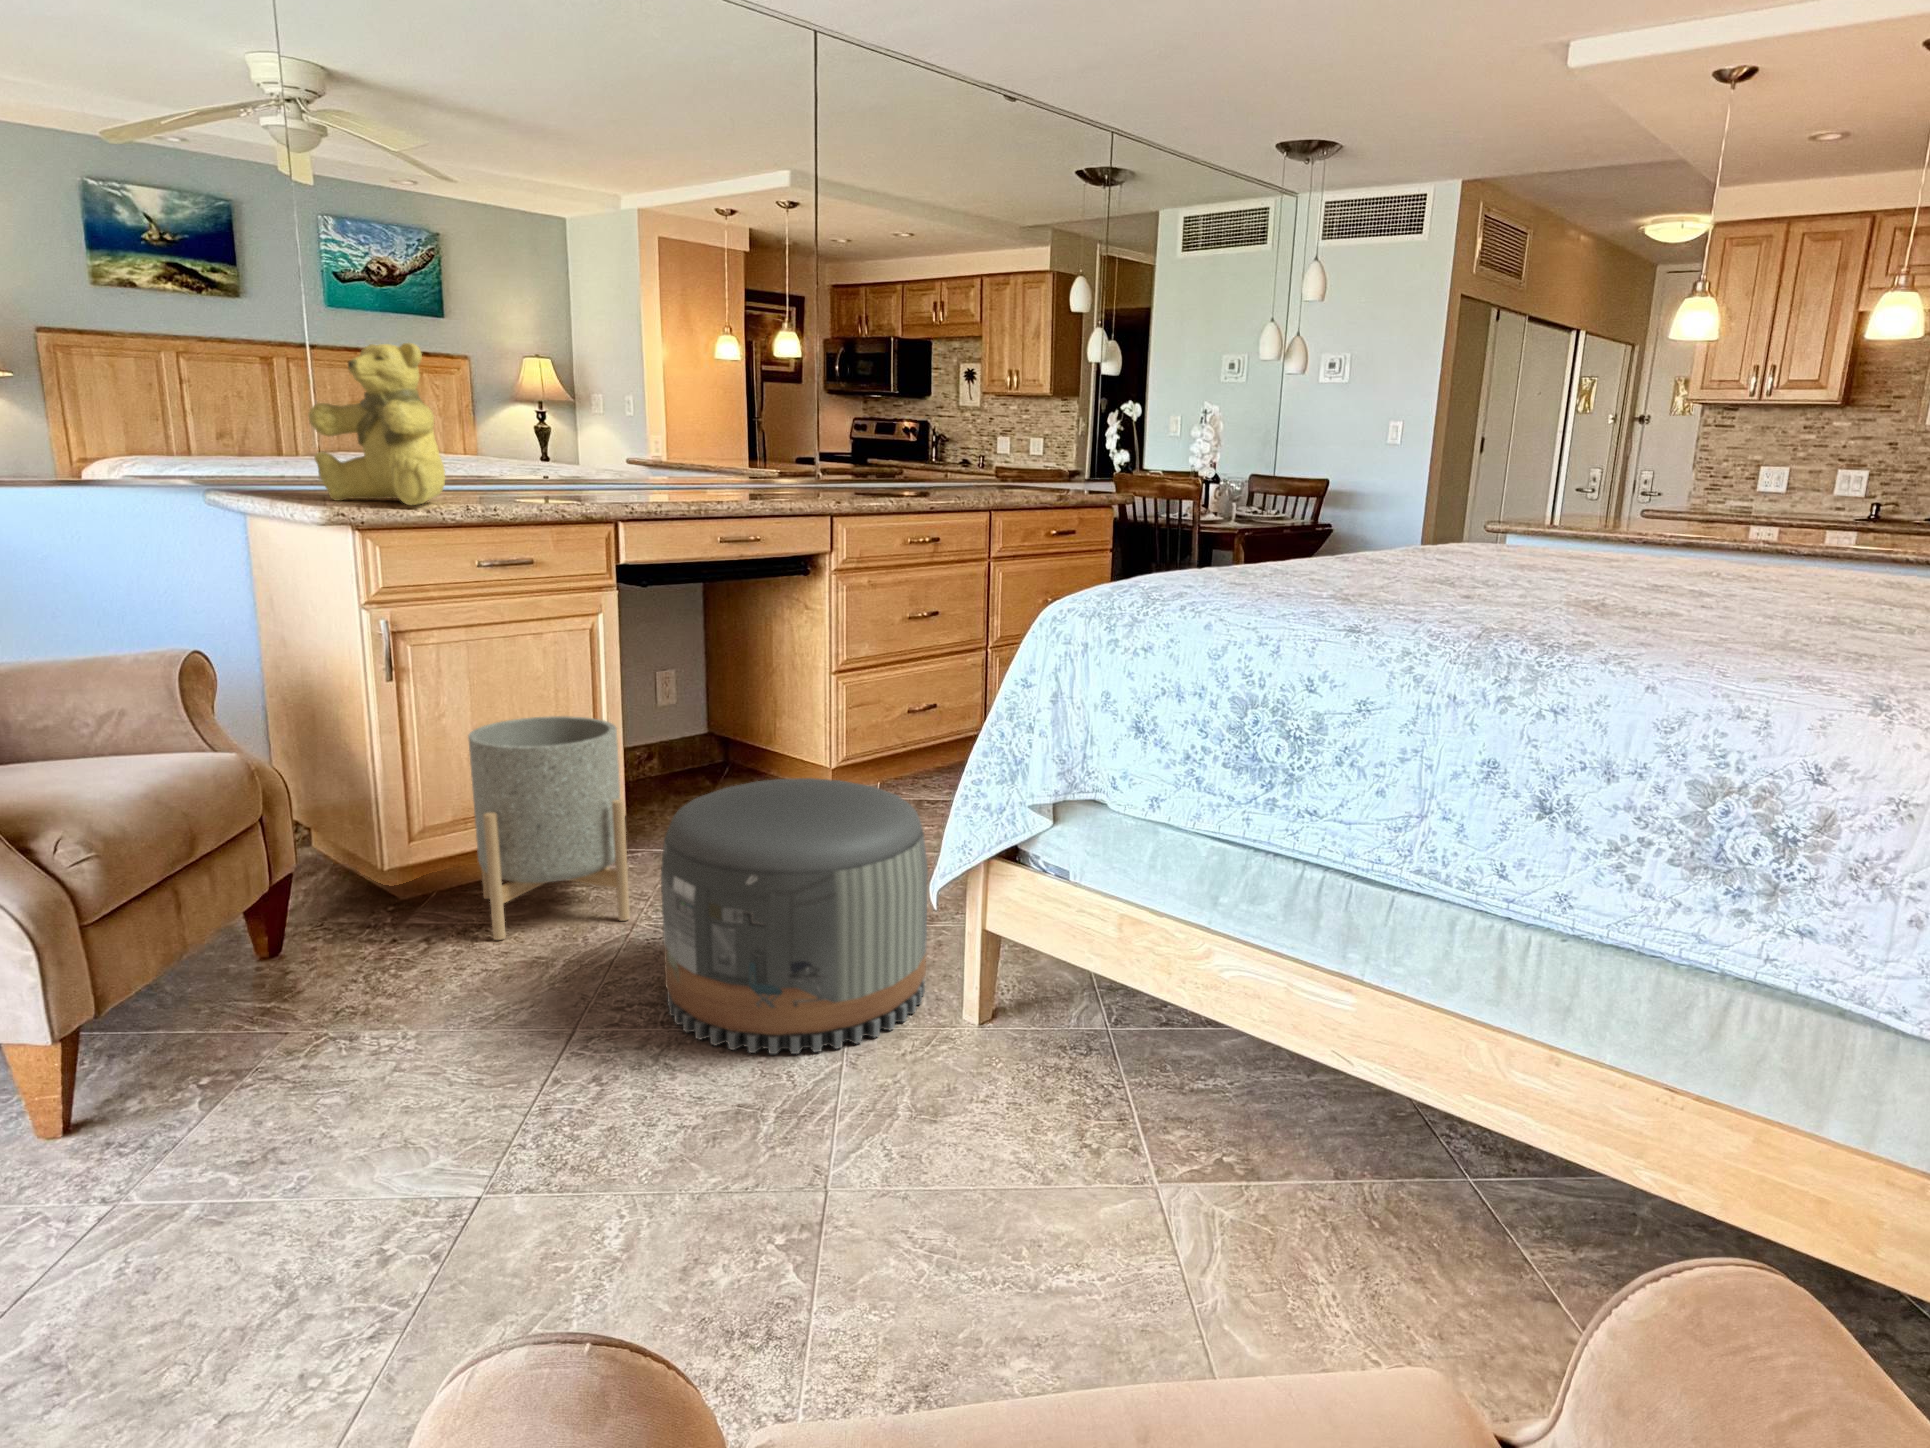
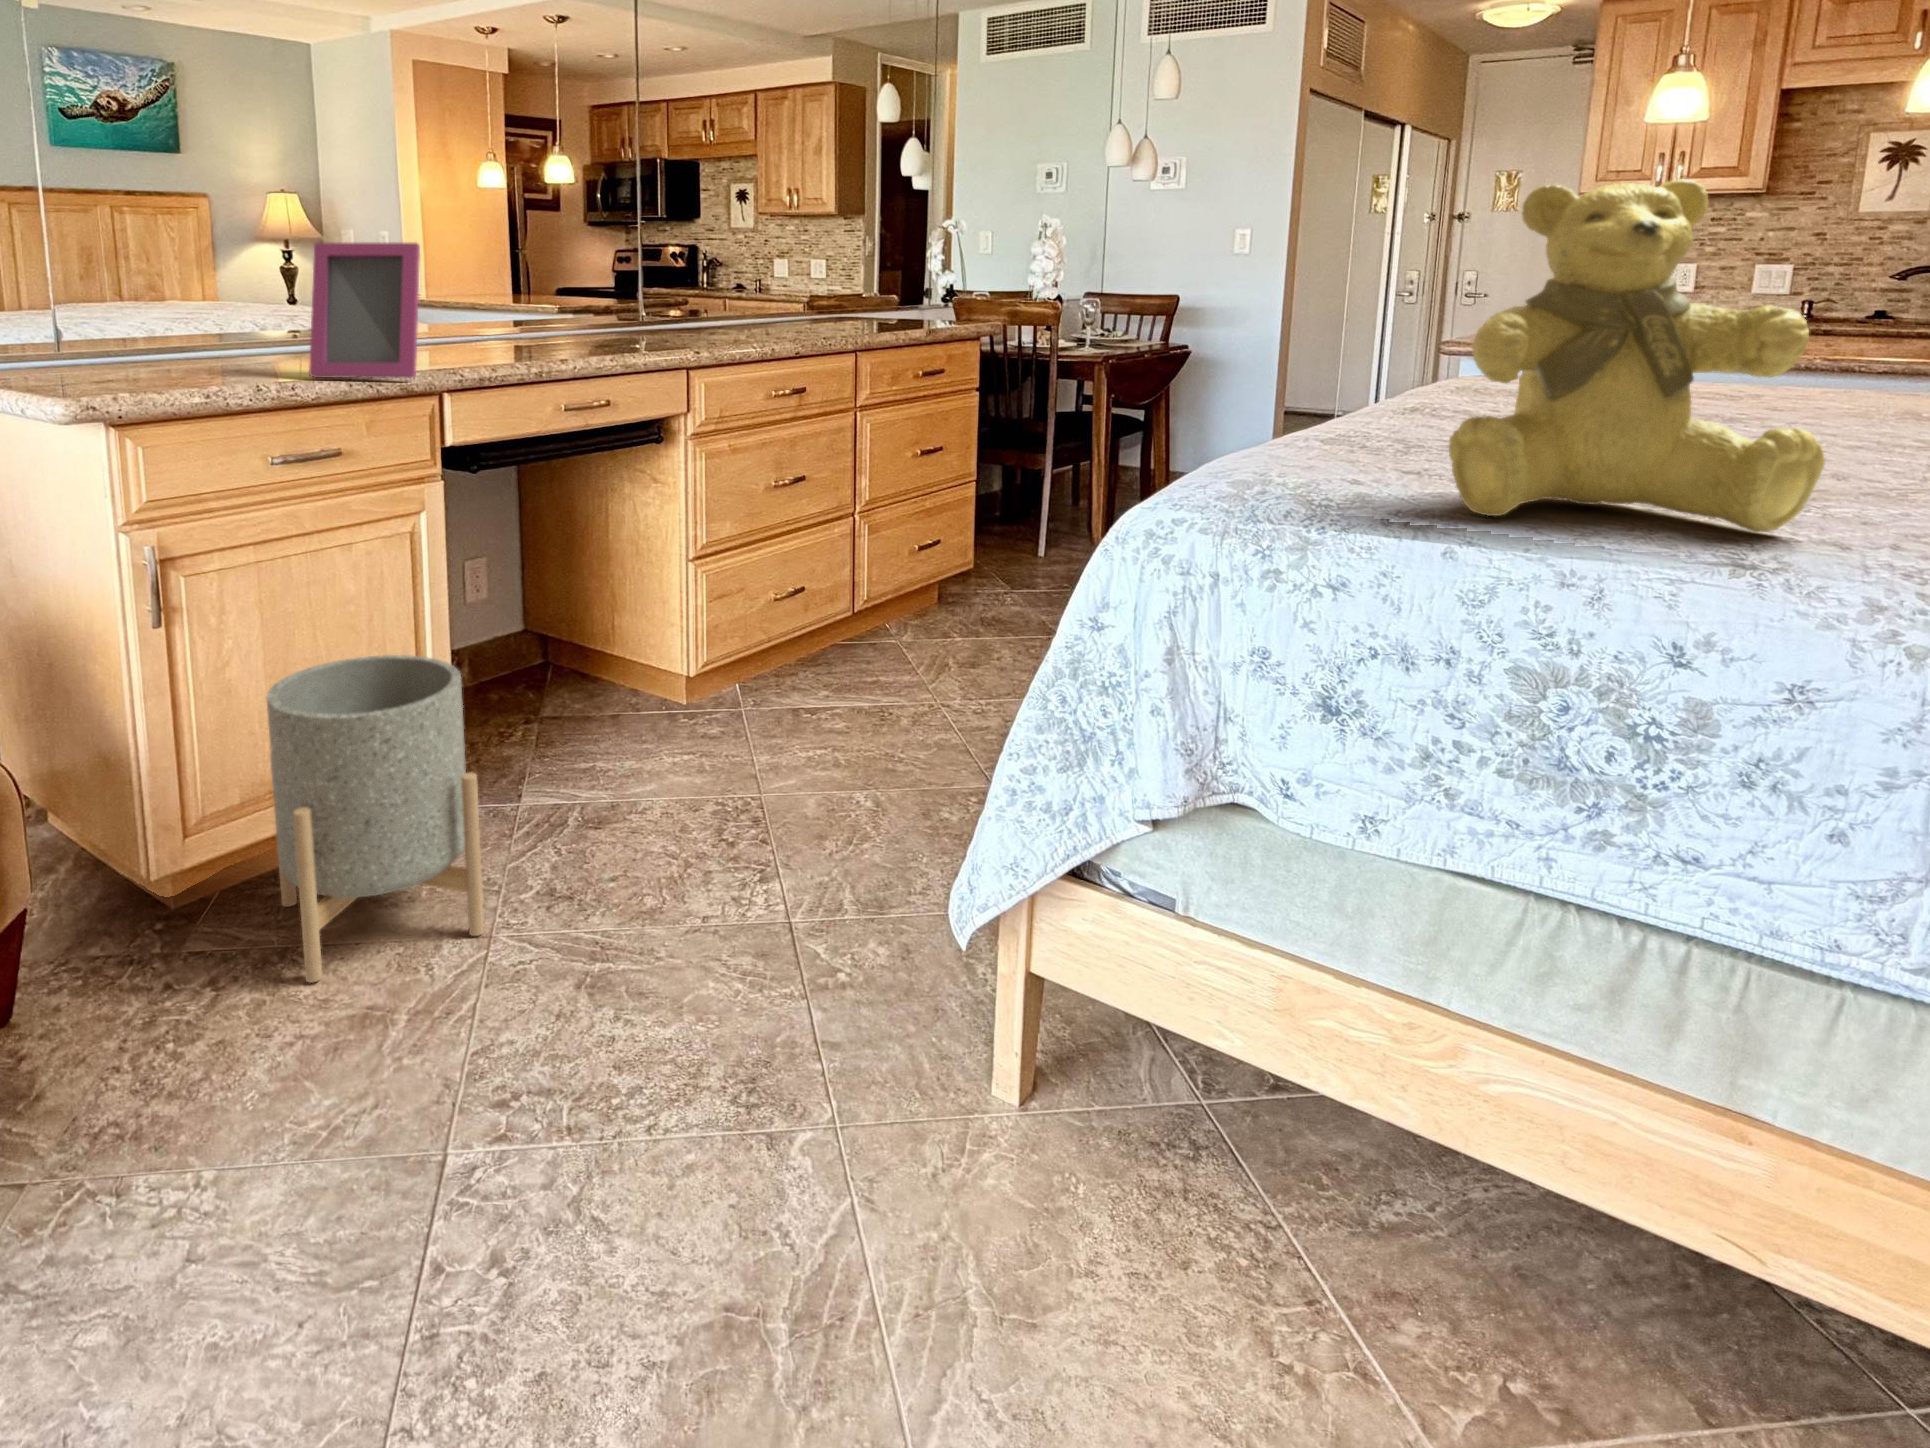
teddy bear: present [308,343,445,505] -> present [1449,179,1825,532]
picture frame: none [512,397,600,506] -> present [309,243,420,378]
pouf: present [661,778,928,1054] -> none [566,743,935,1193]

